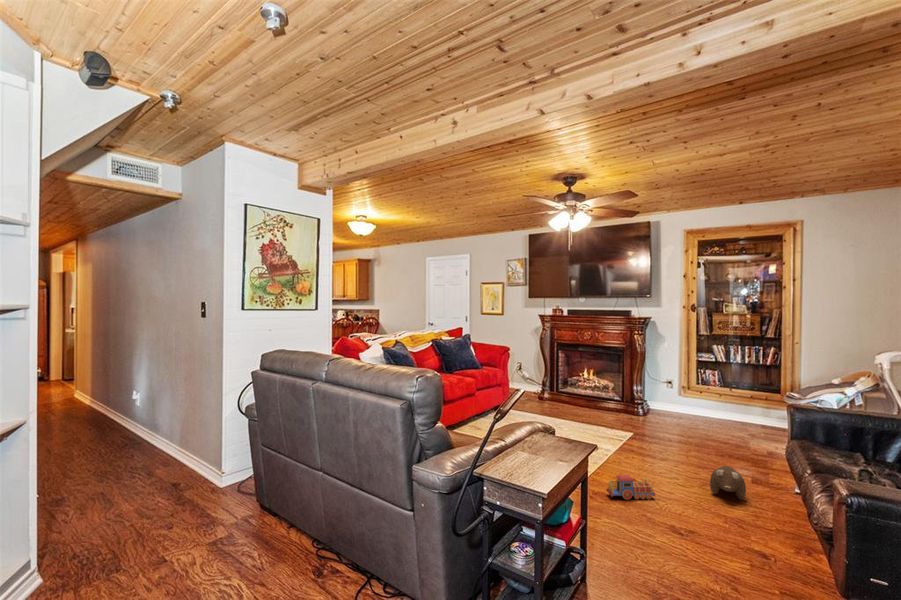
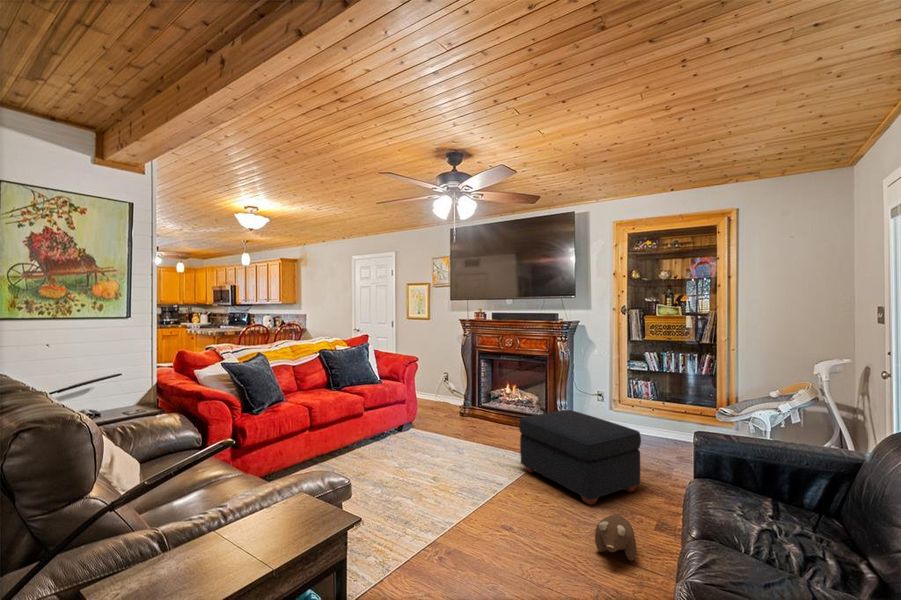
ottoman: none [618,392,729,465] -> present [519,410,641,505]
toy train: present [607,475,655,500] -> none [460,530,520,565]

